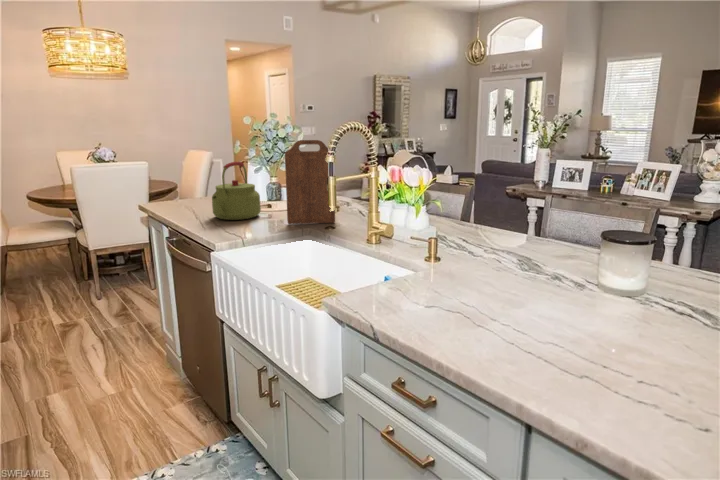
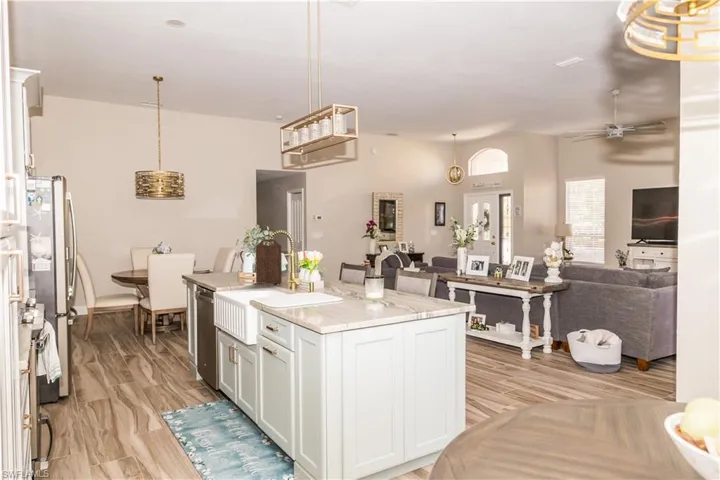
kettle: present [212,162,261,220] -> none [219,251,246,281]

